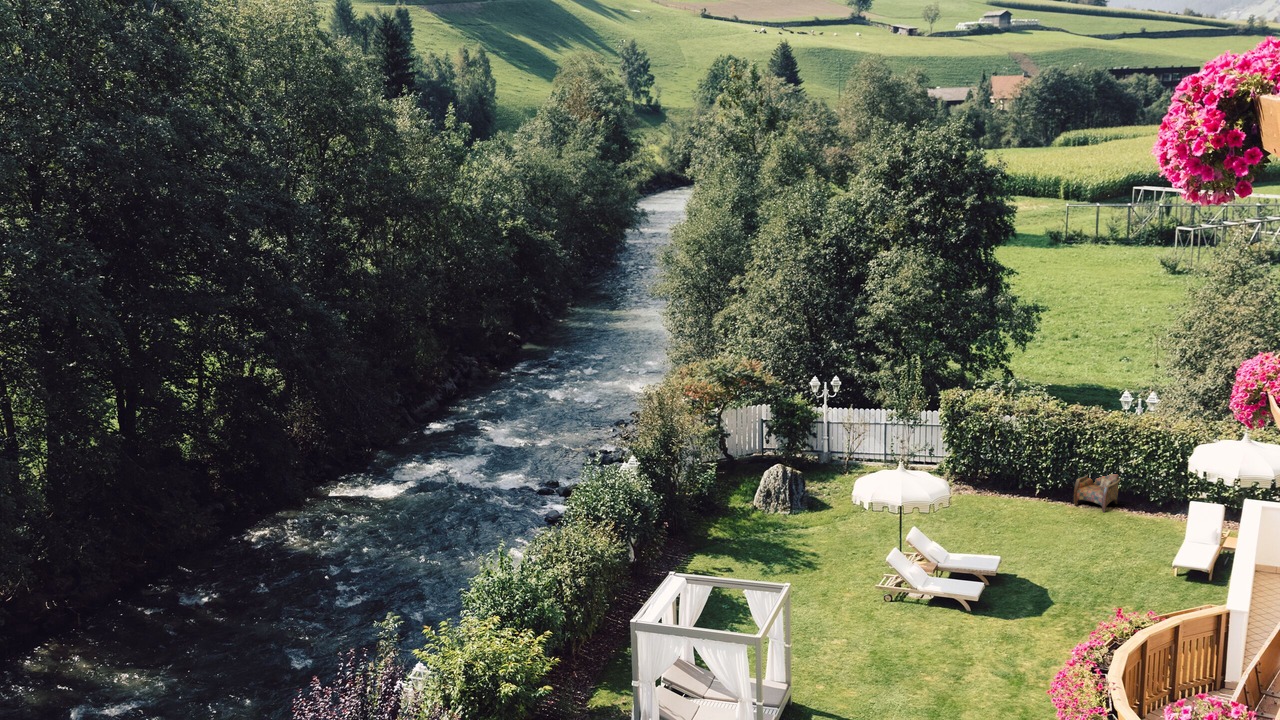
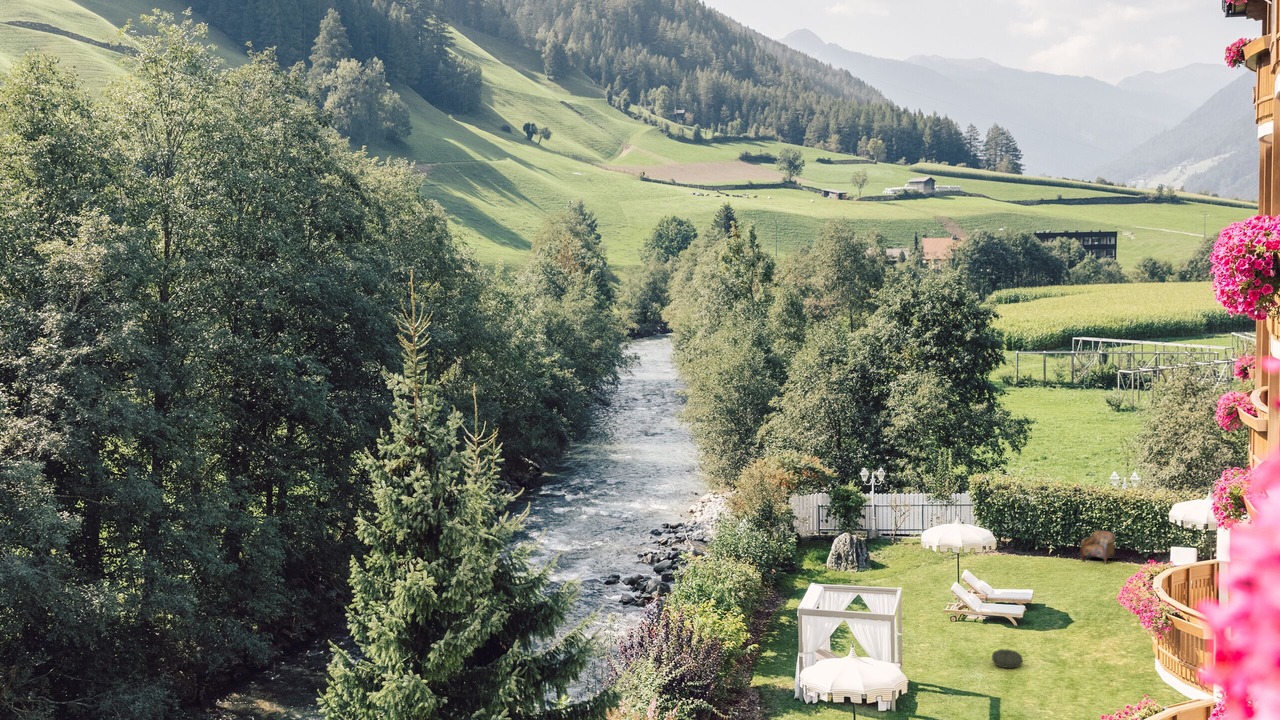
pouf: none [911,667,951,697] -> present [992,649,1022,668]

